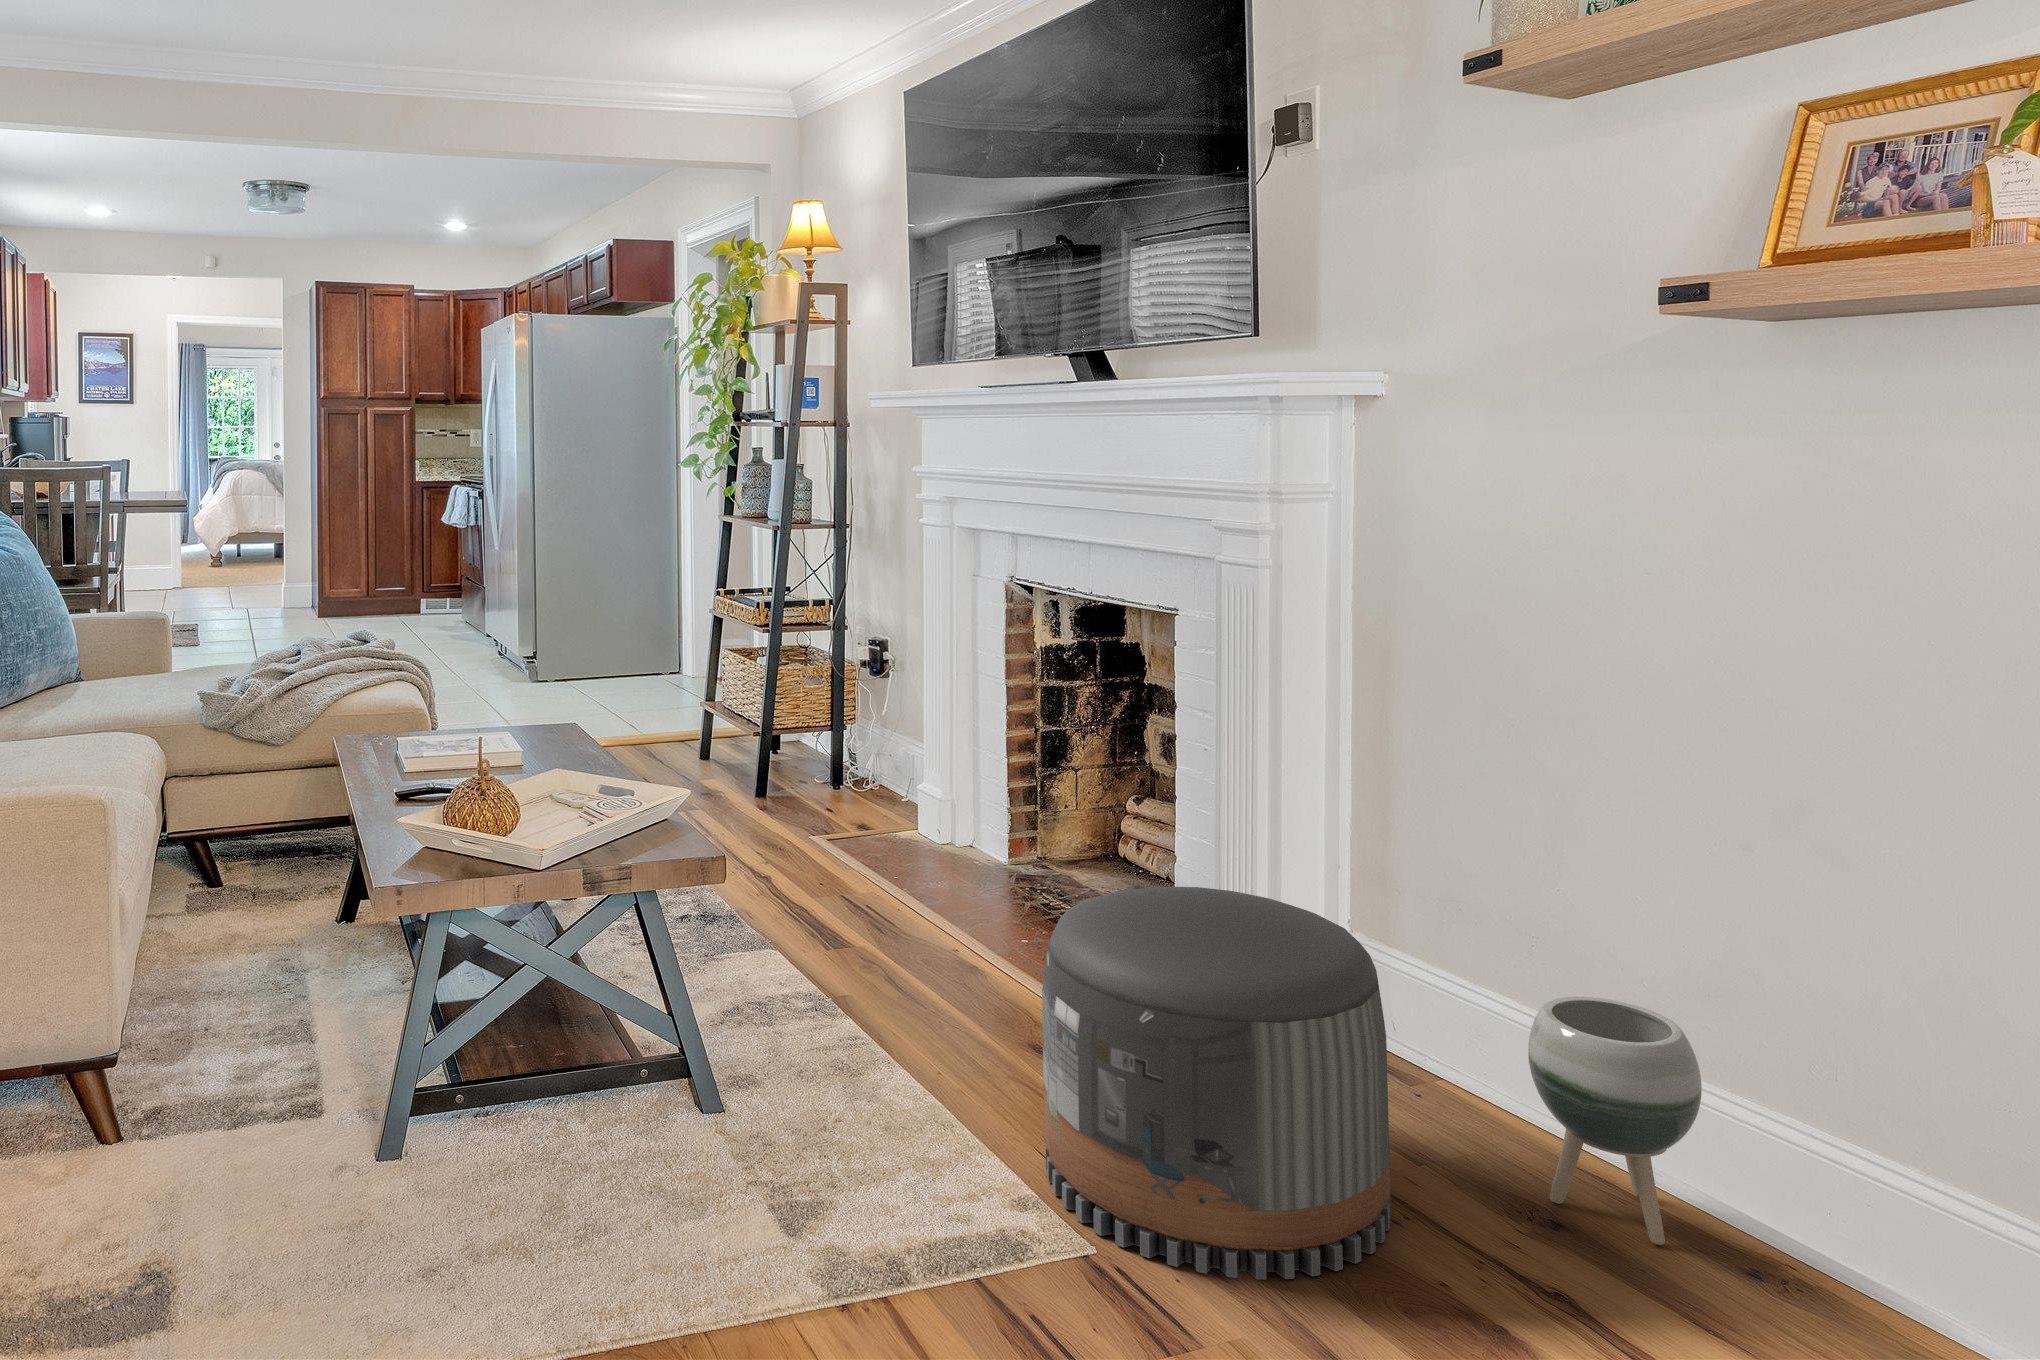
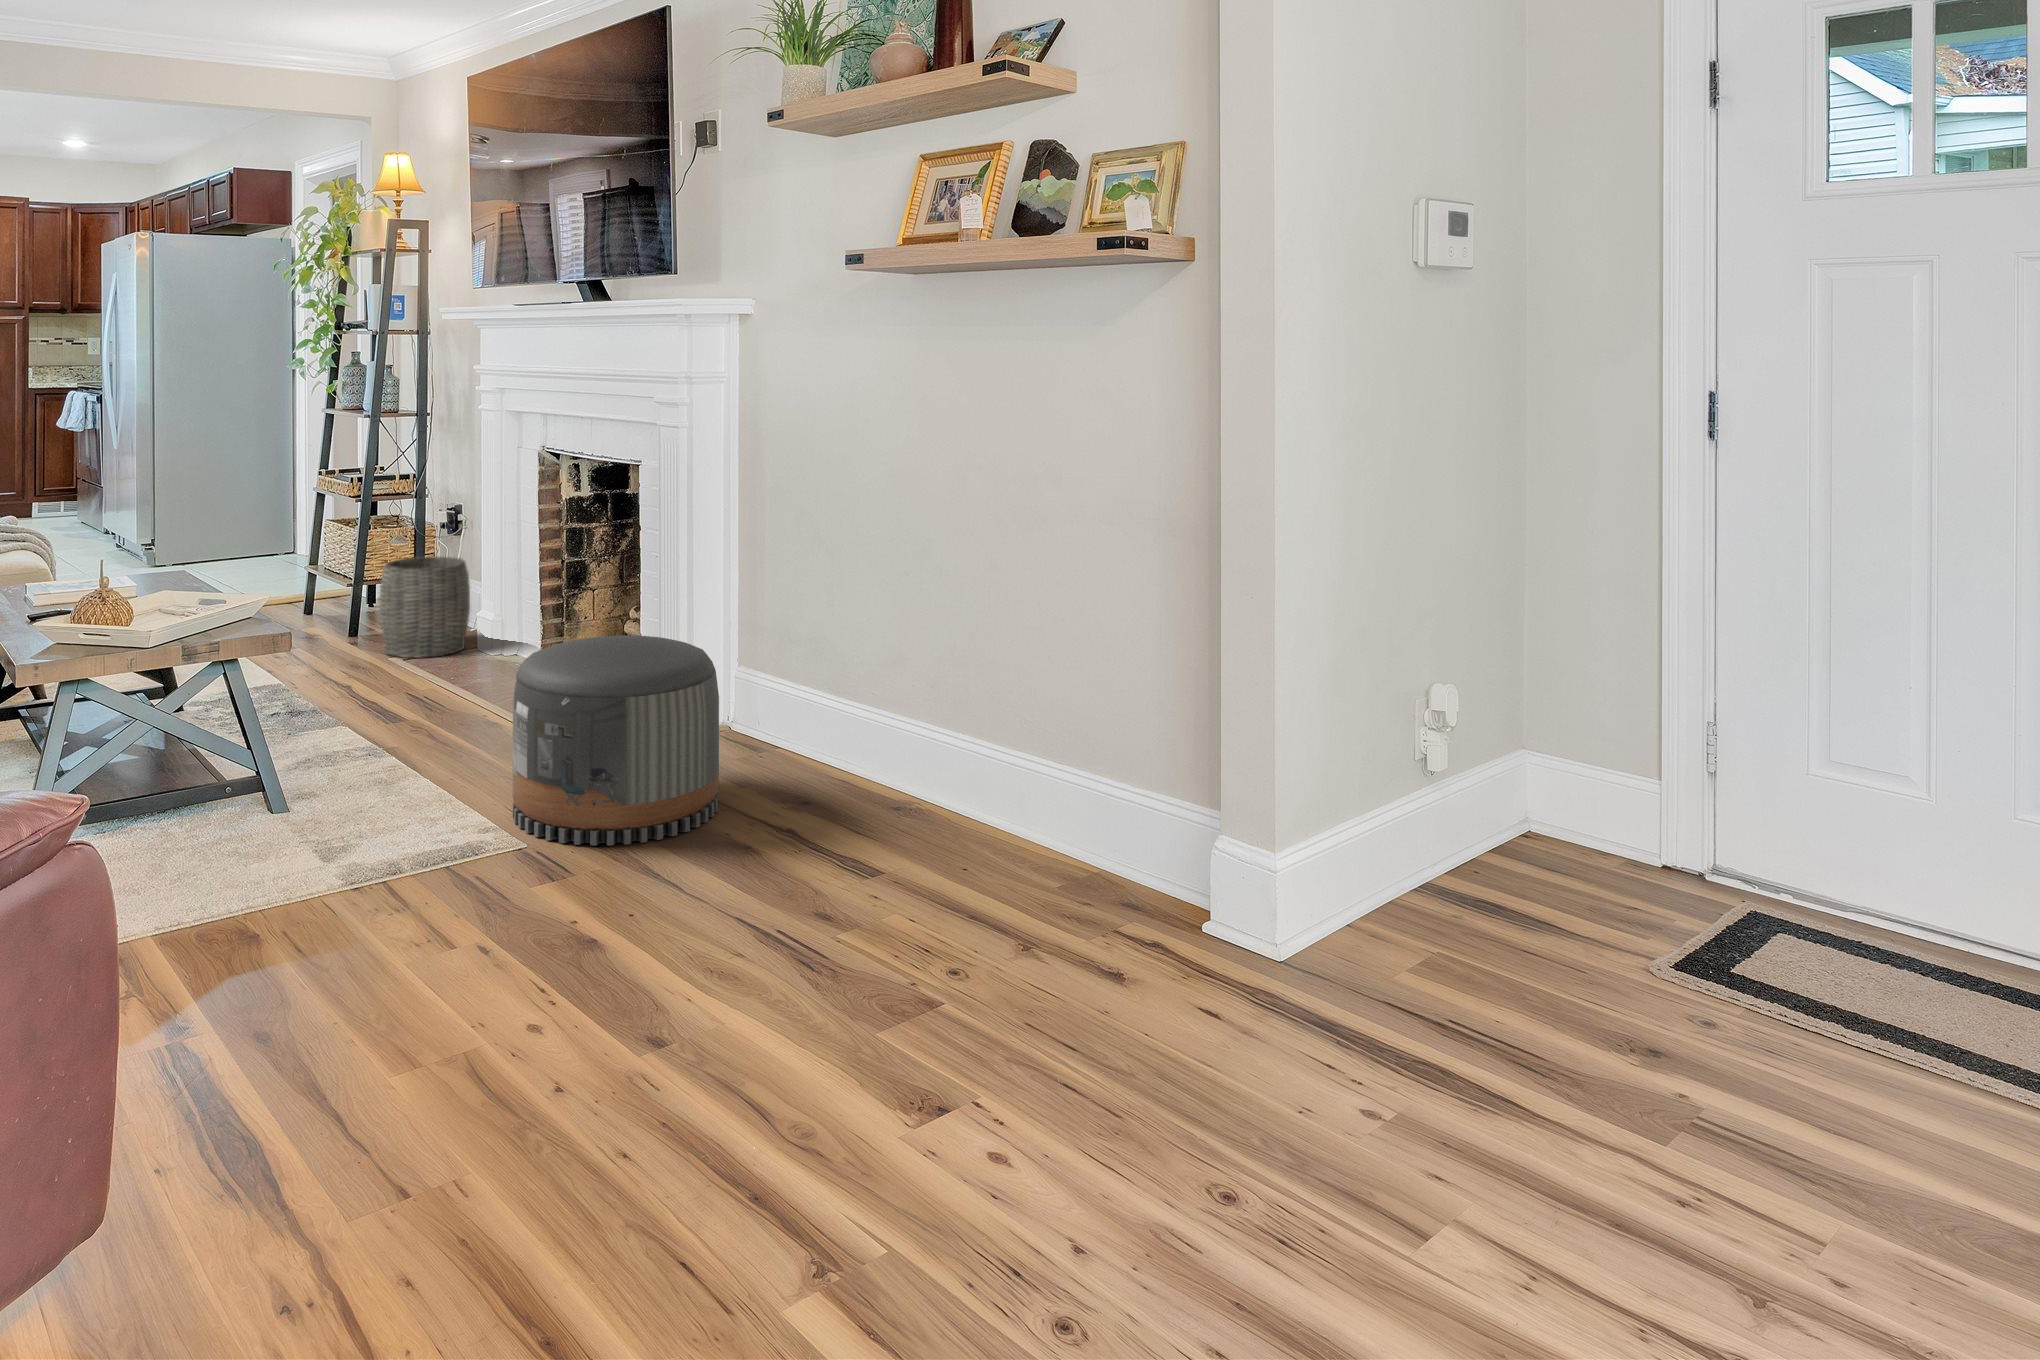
woven basket: none [798,707,910,845] -> present [380,557,470,658]
planter: present [1528,997,1702,1245] -> none [803,679,890,807]

